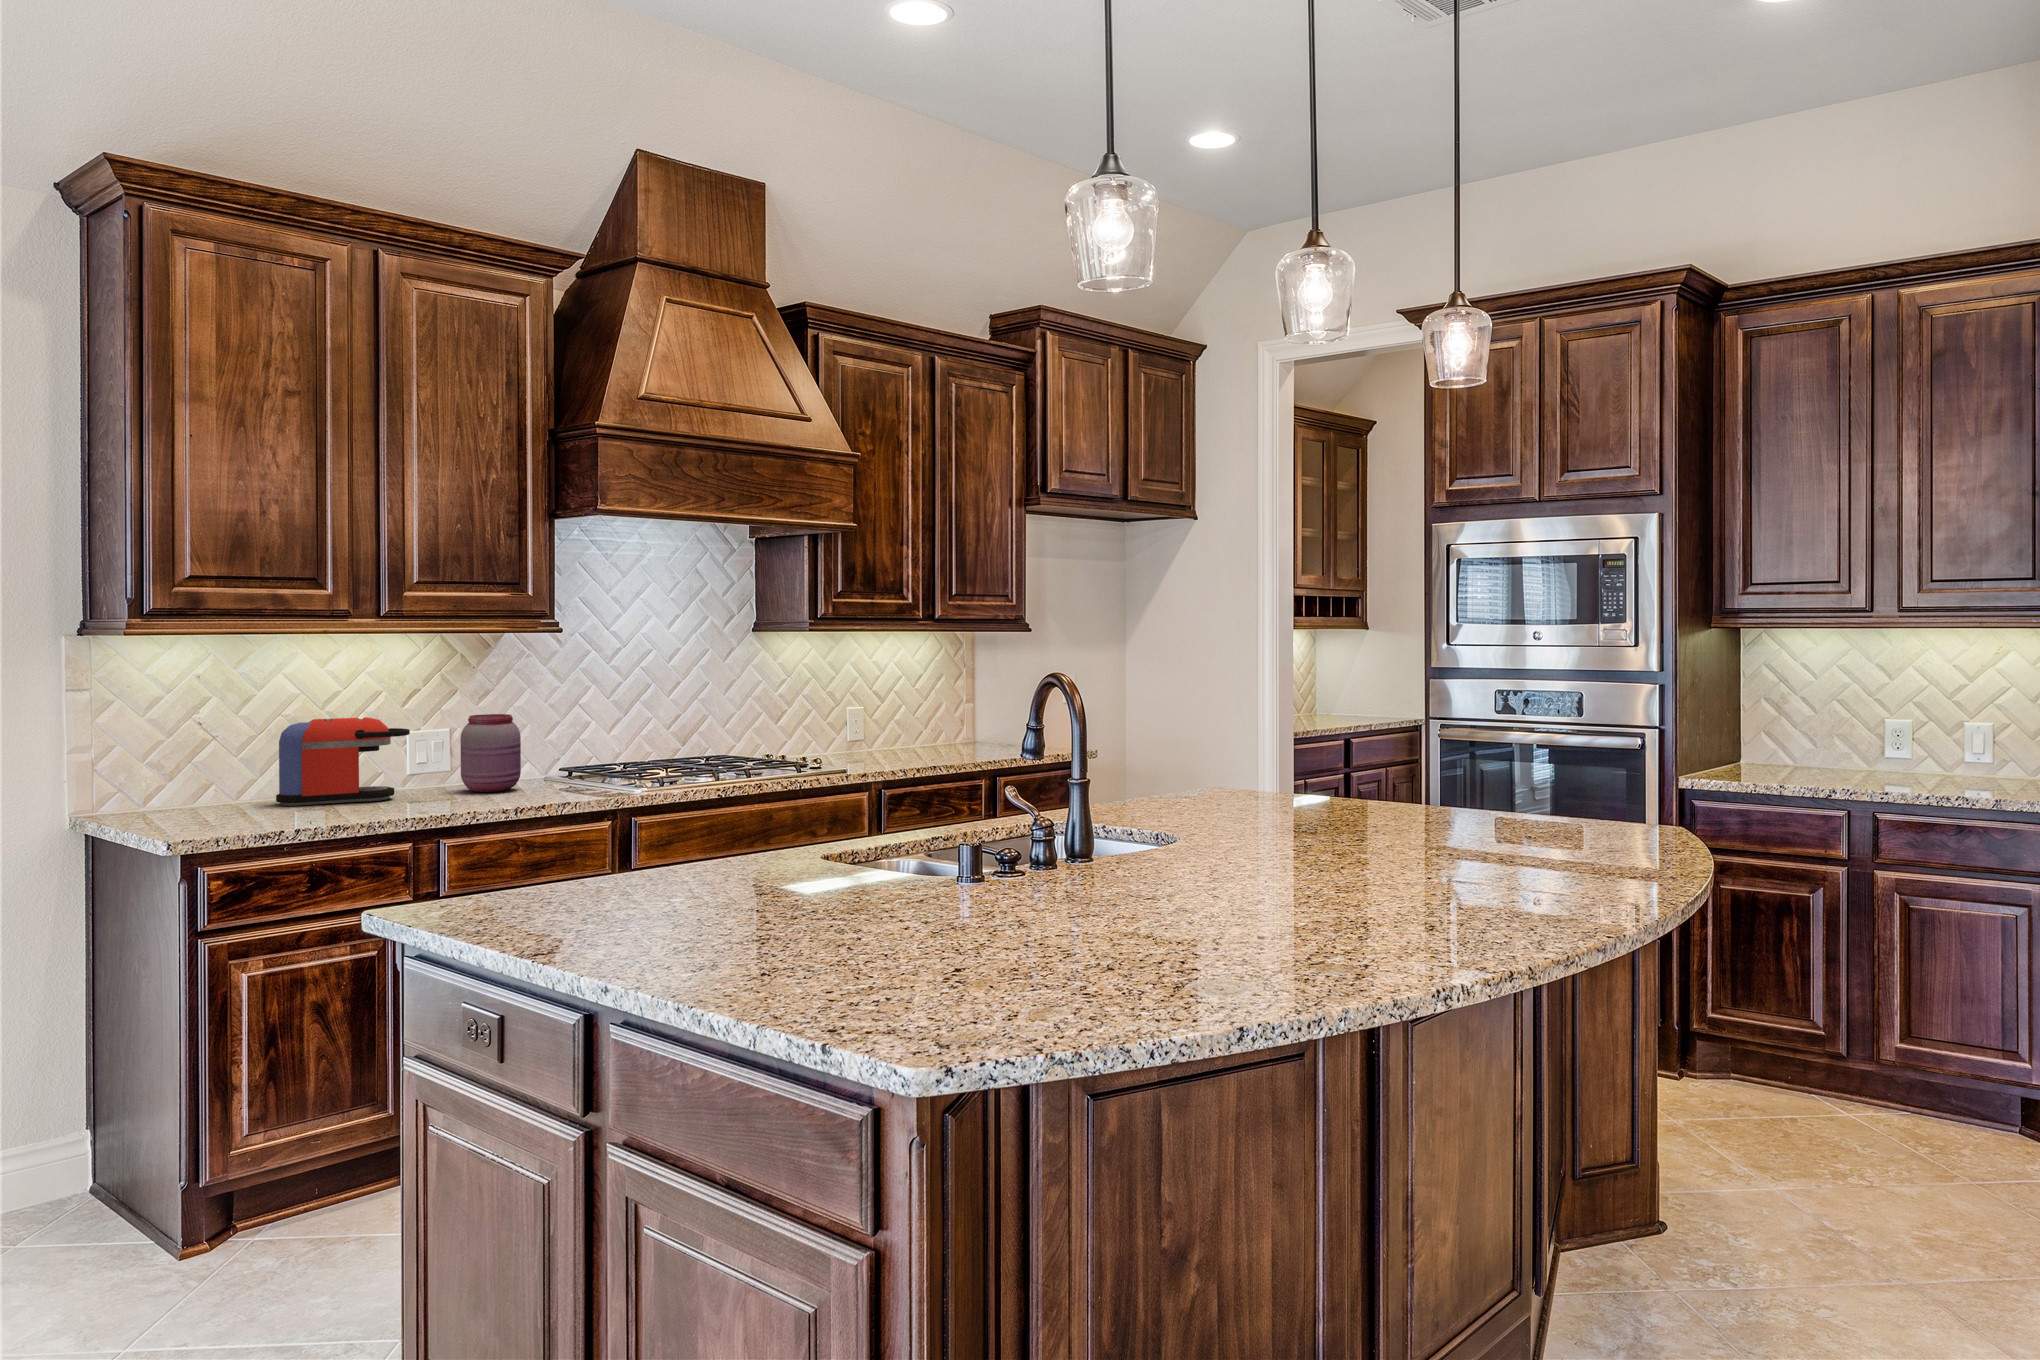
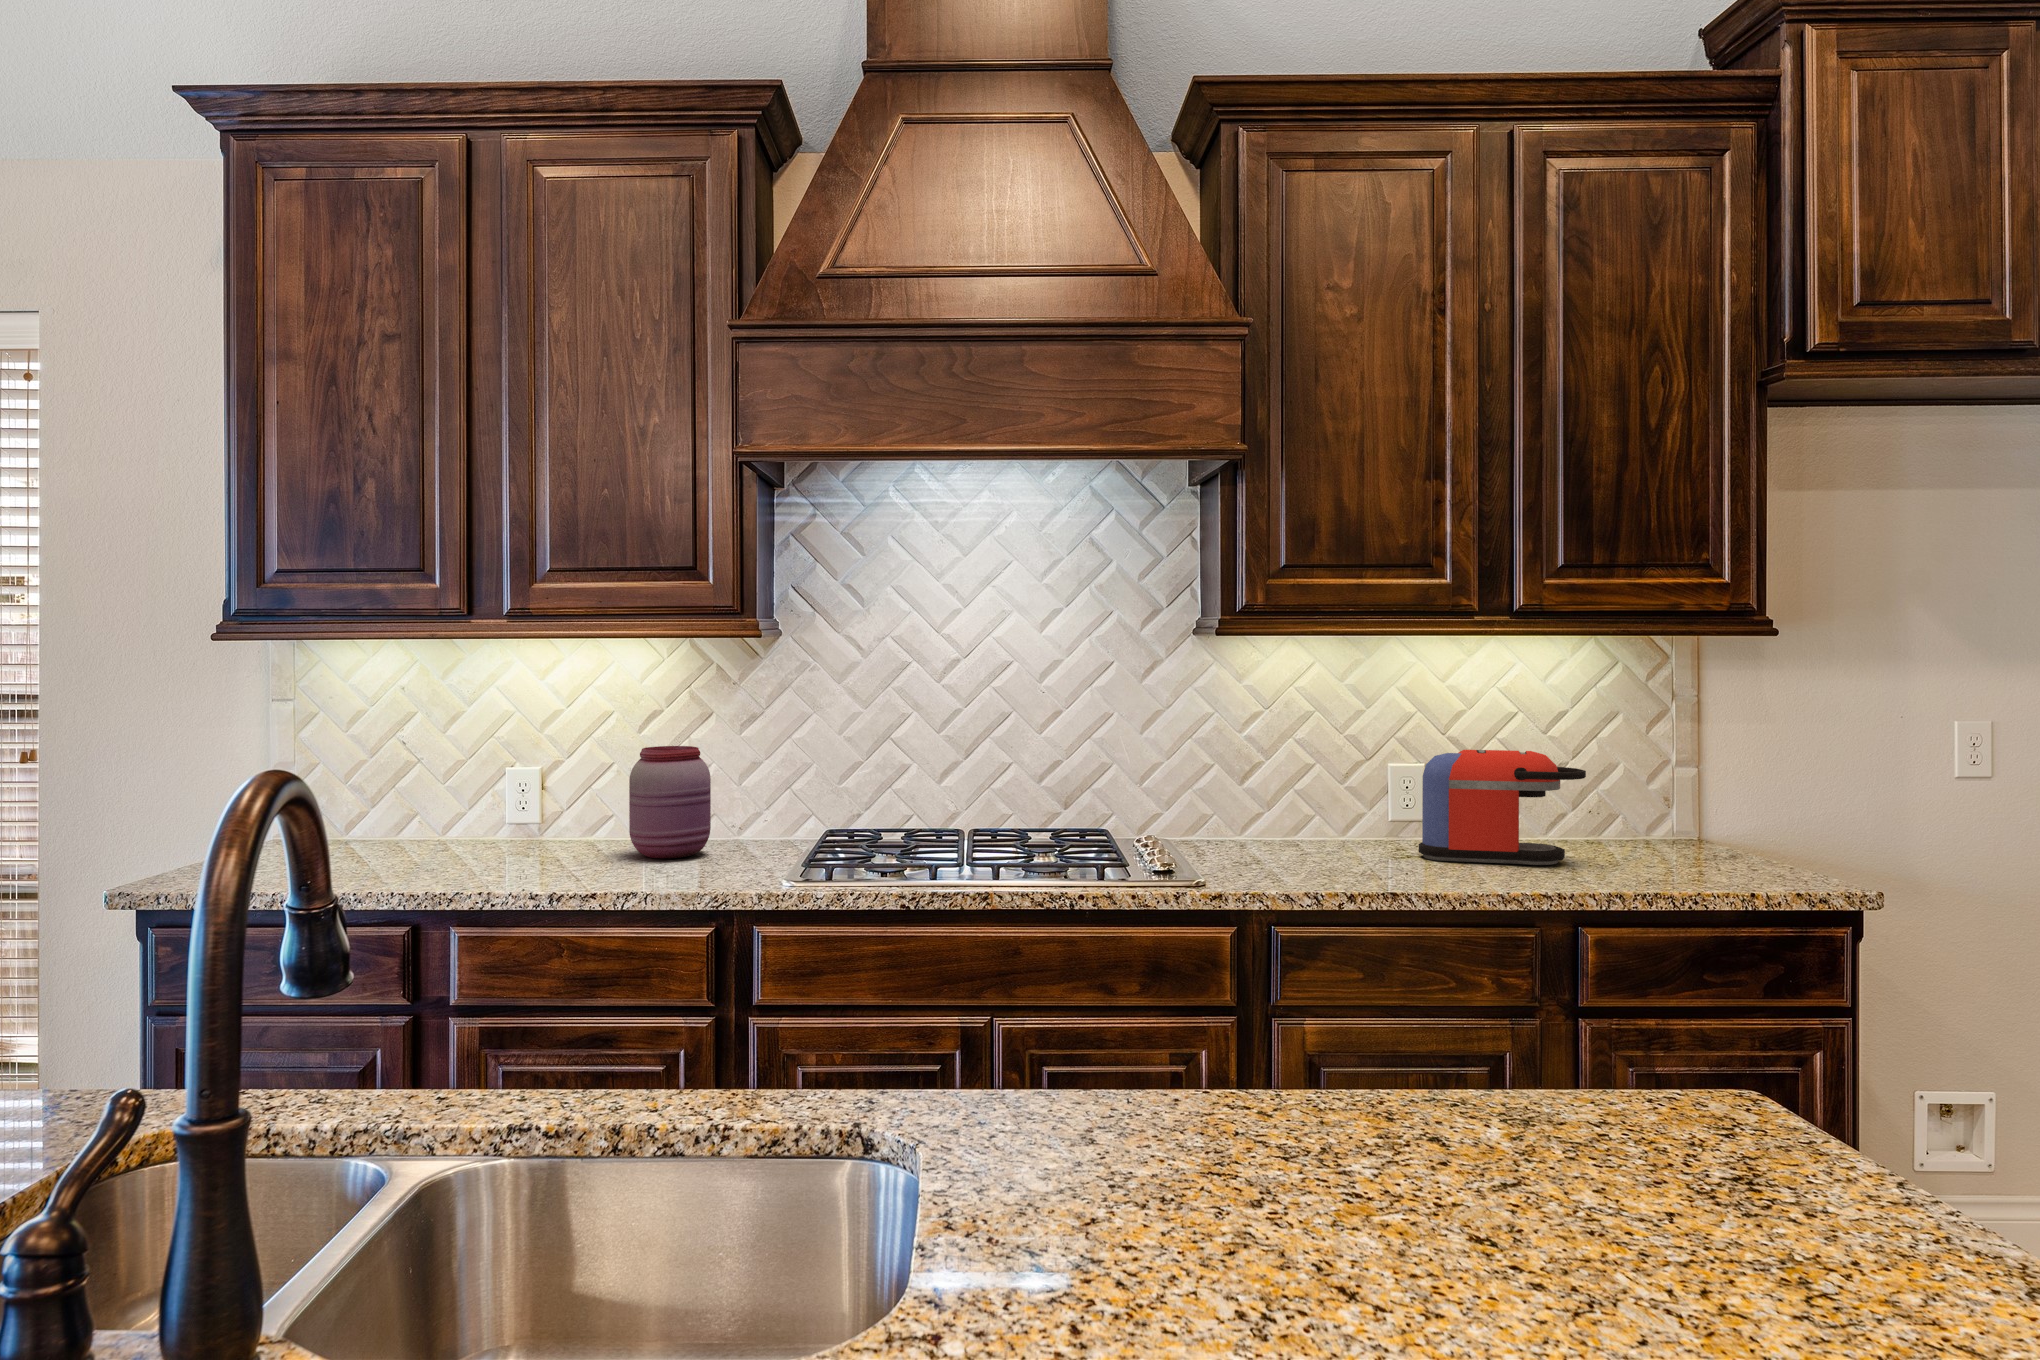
coffee maker: present [276,717,410,806] -> present [1419,750,1586,865]

